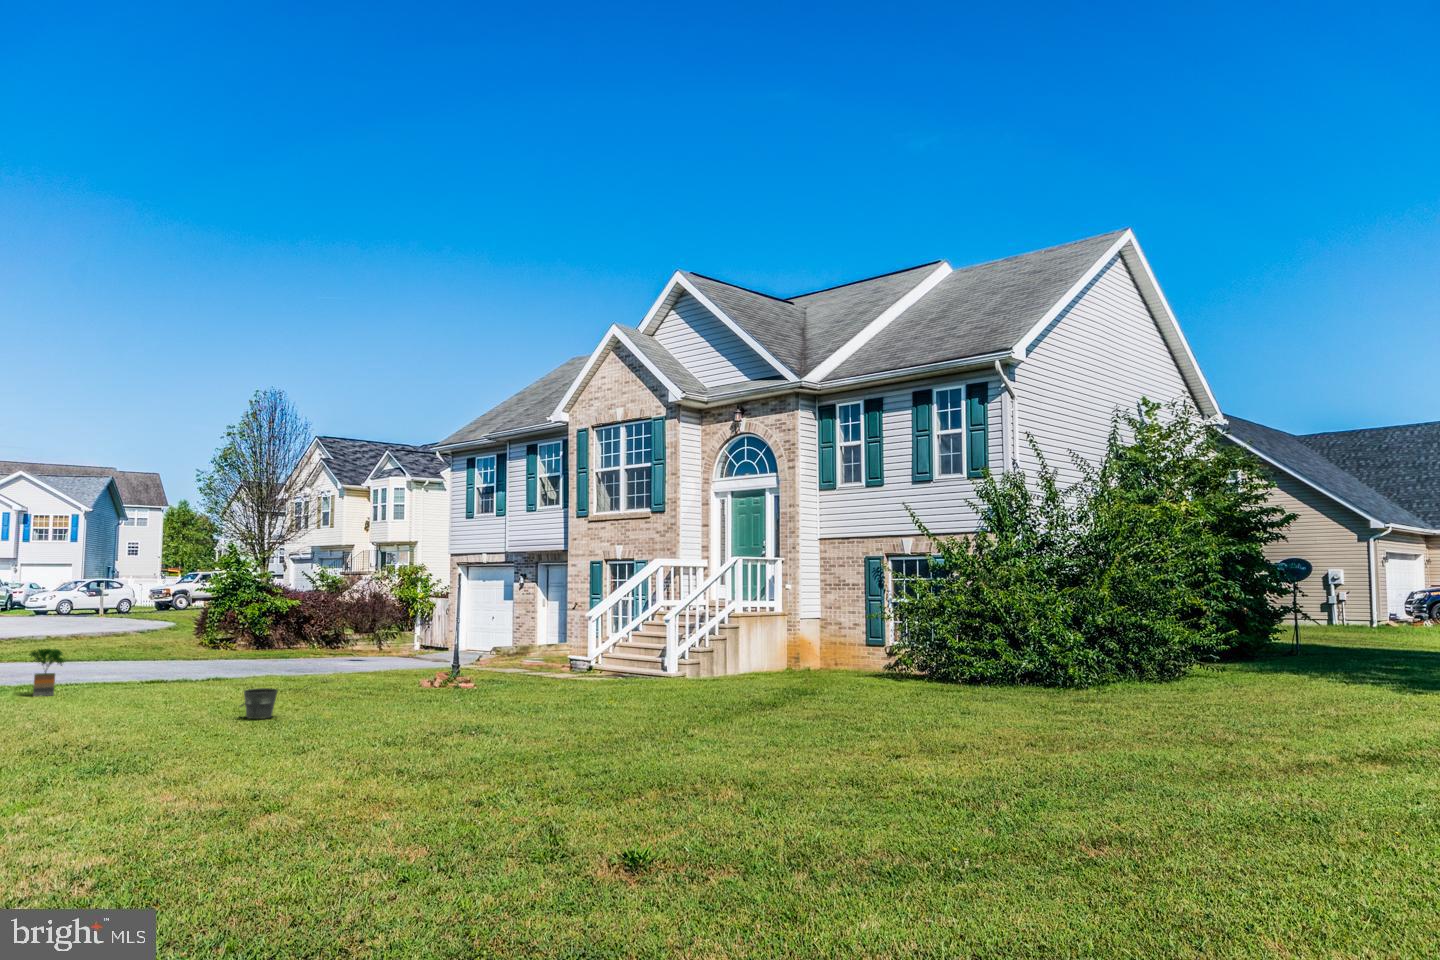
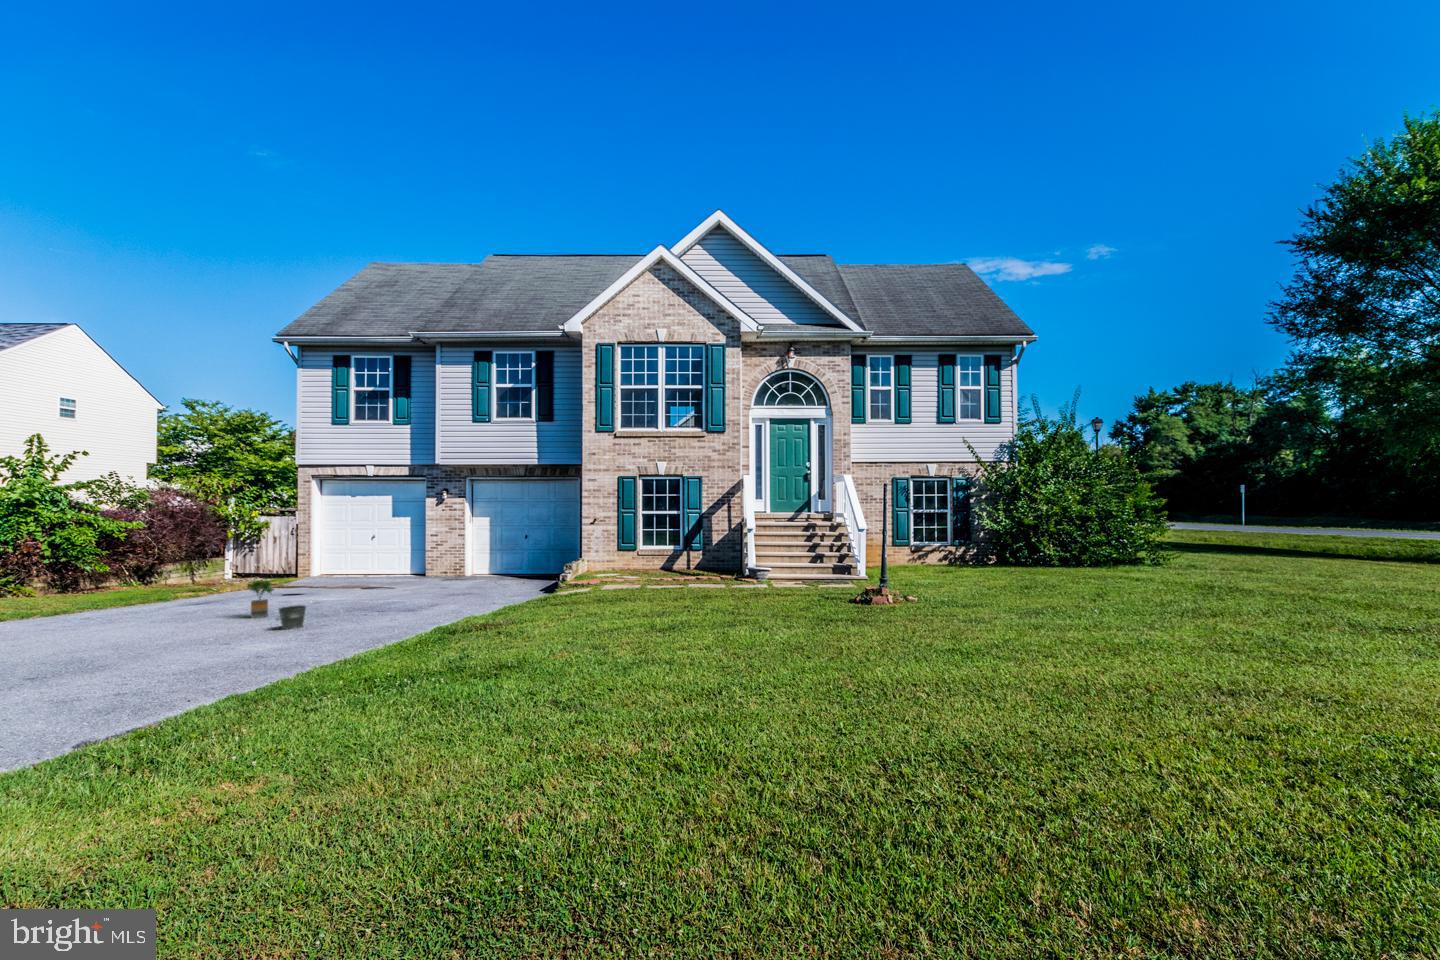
bucket: present [240,688,278,719] -> present [277,605,306,629]

